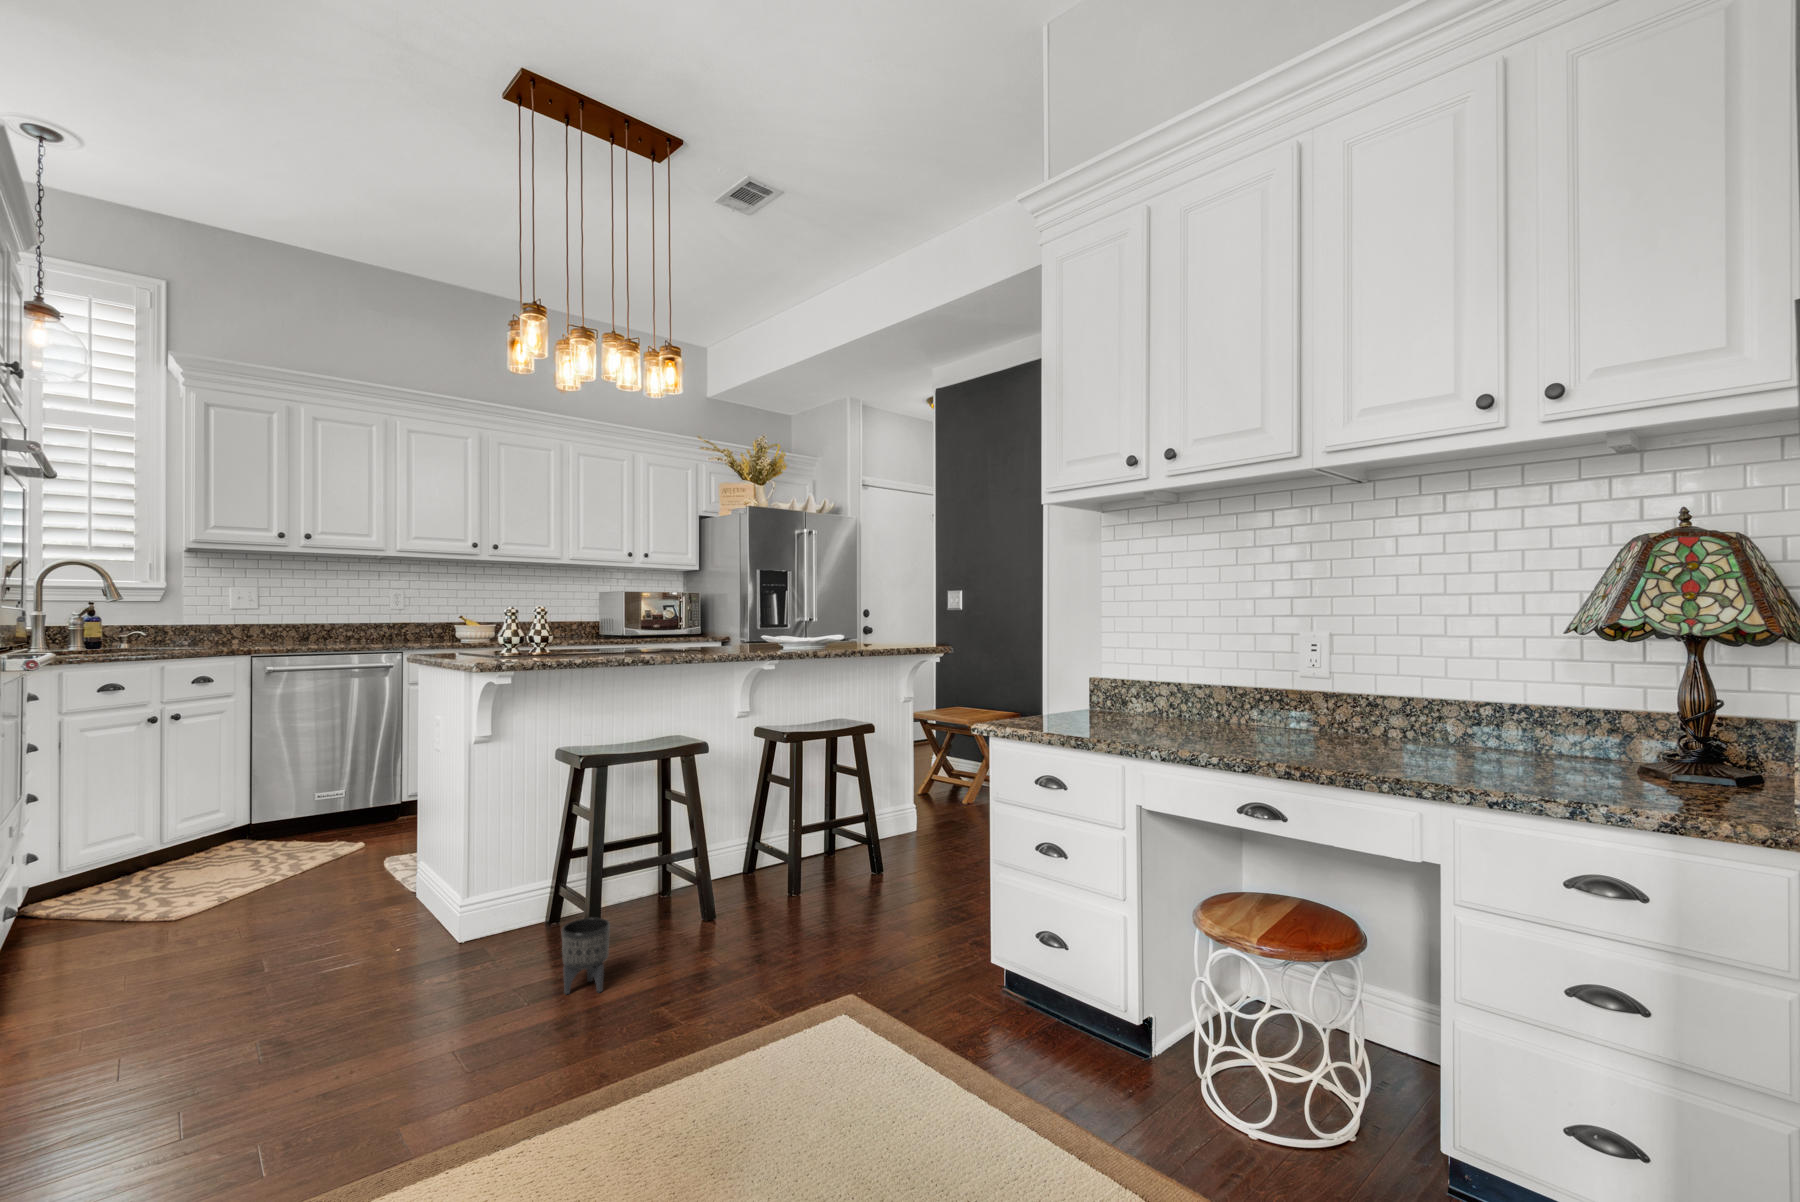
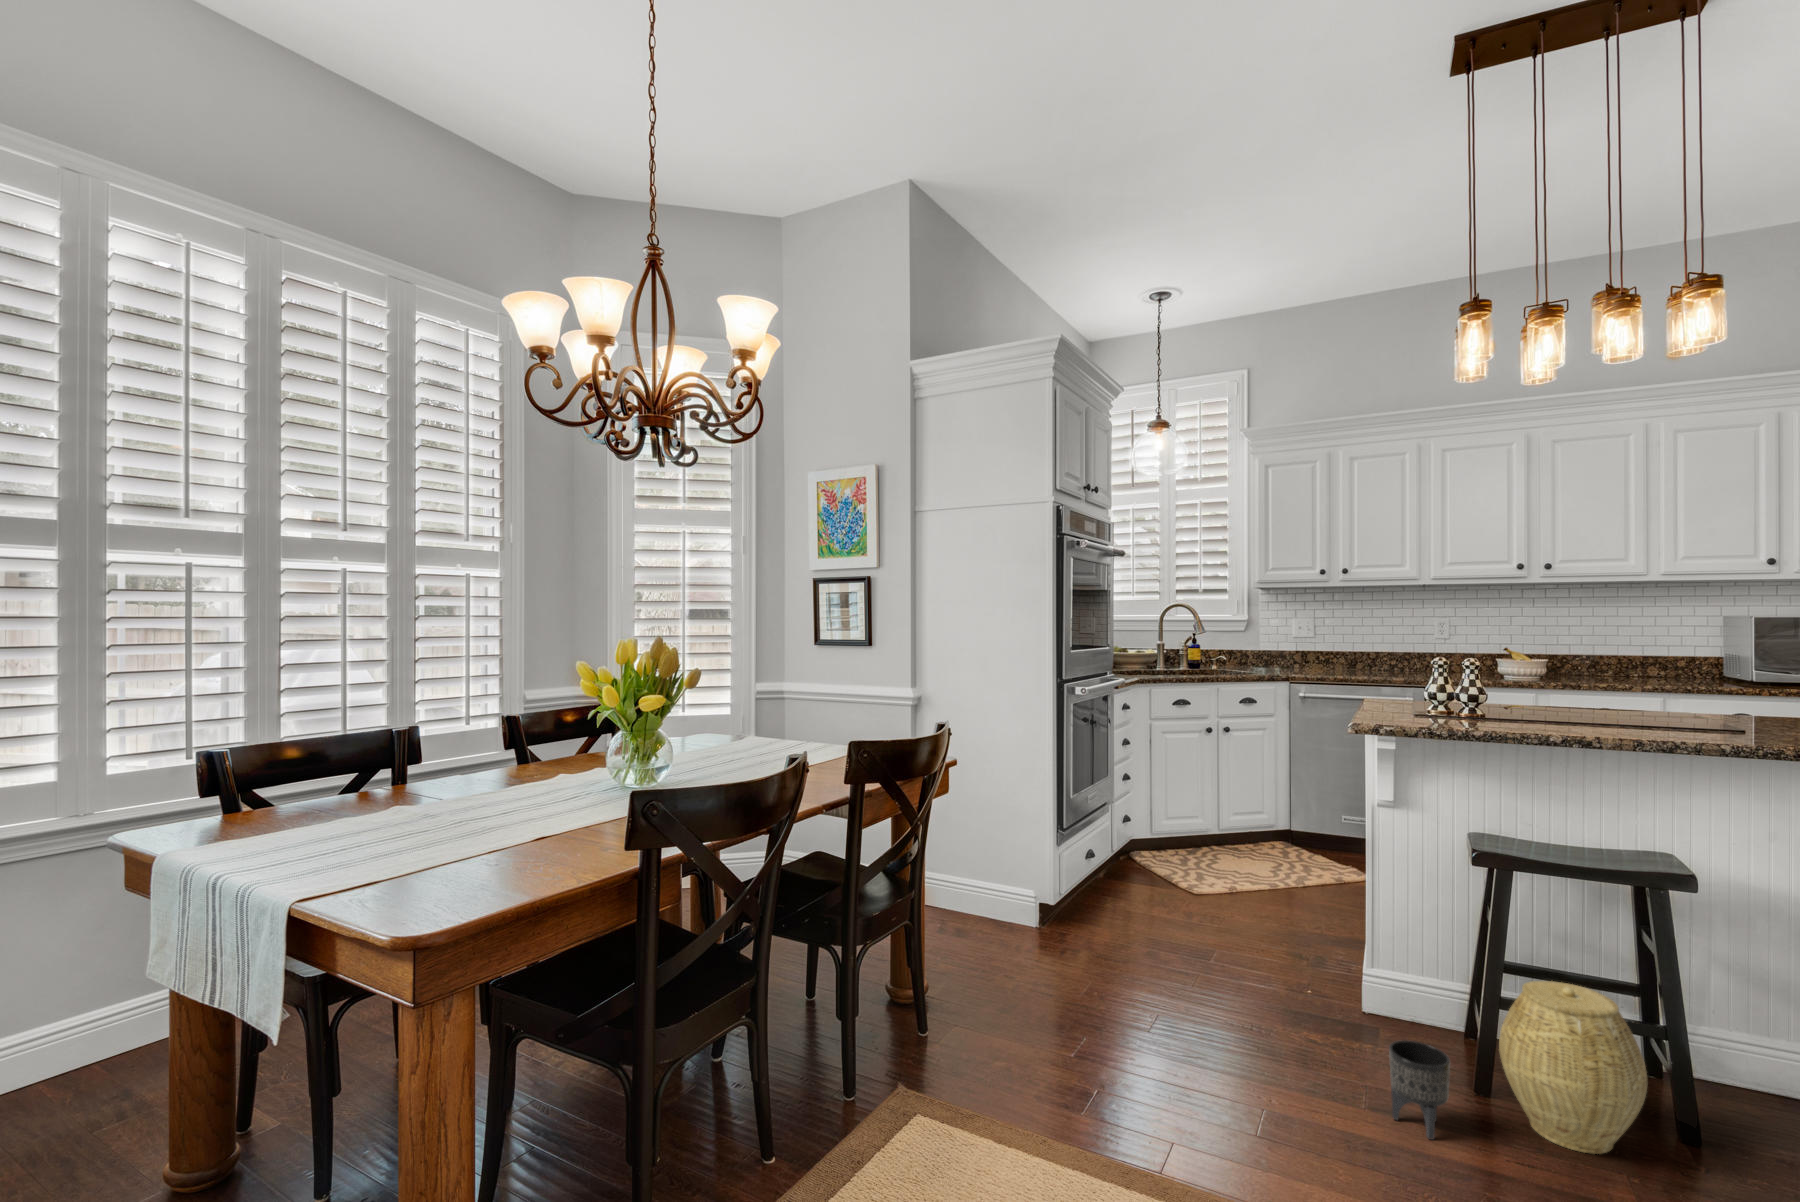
woven basket: none [620,834,711,954] -> present [1499,981,1647,1154]

